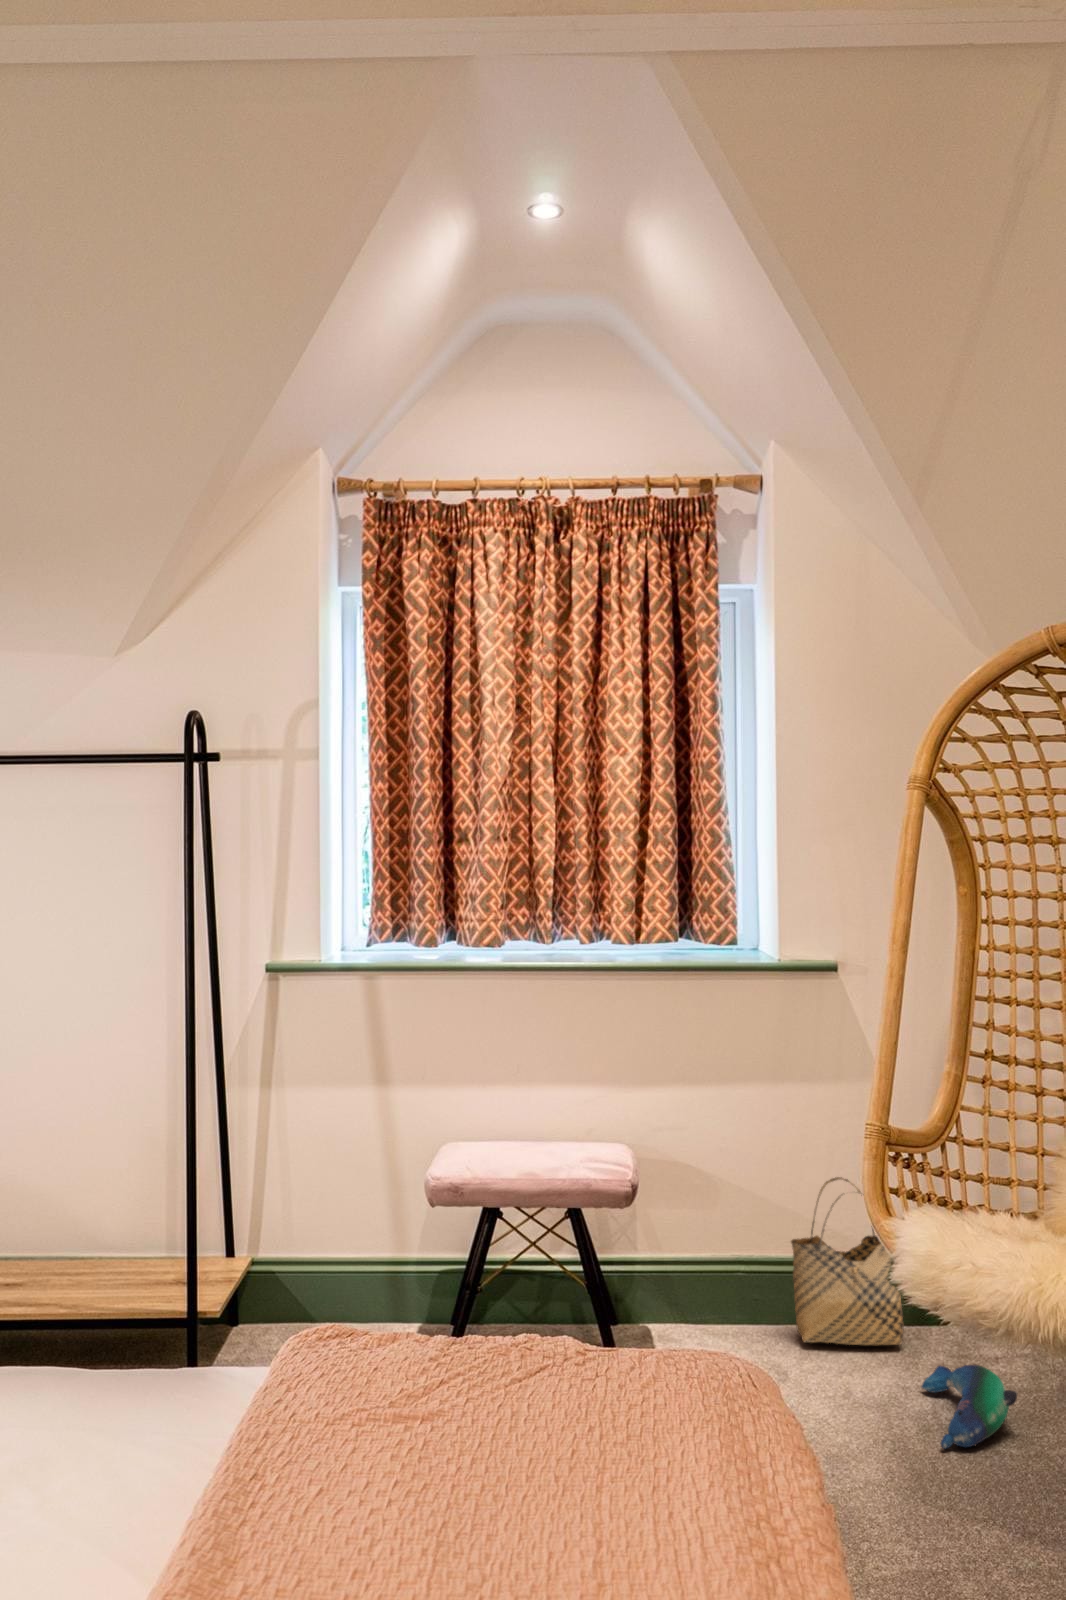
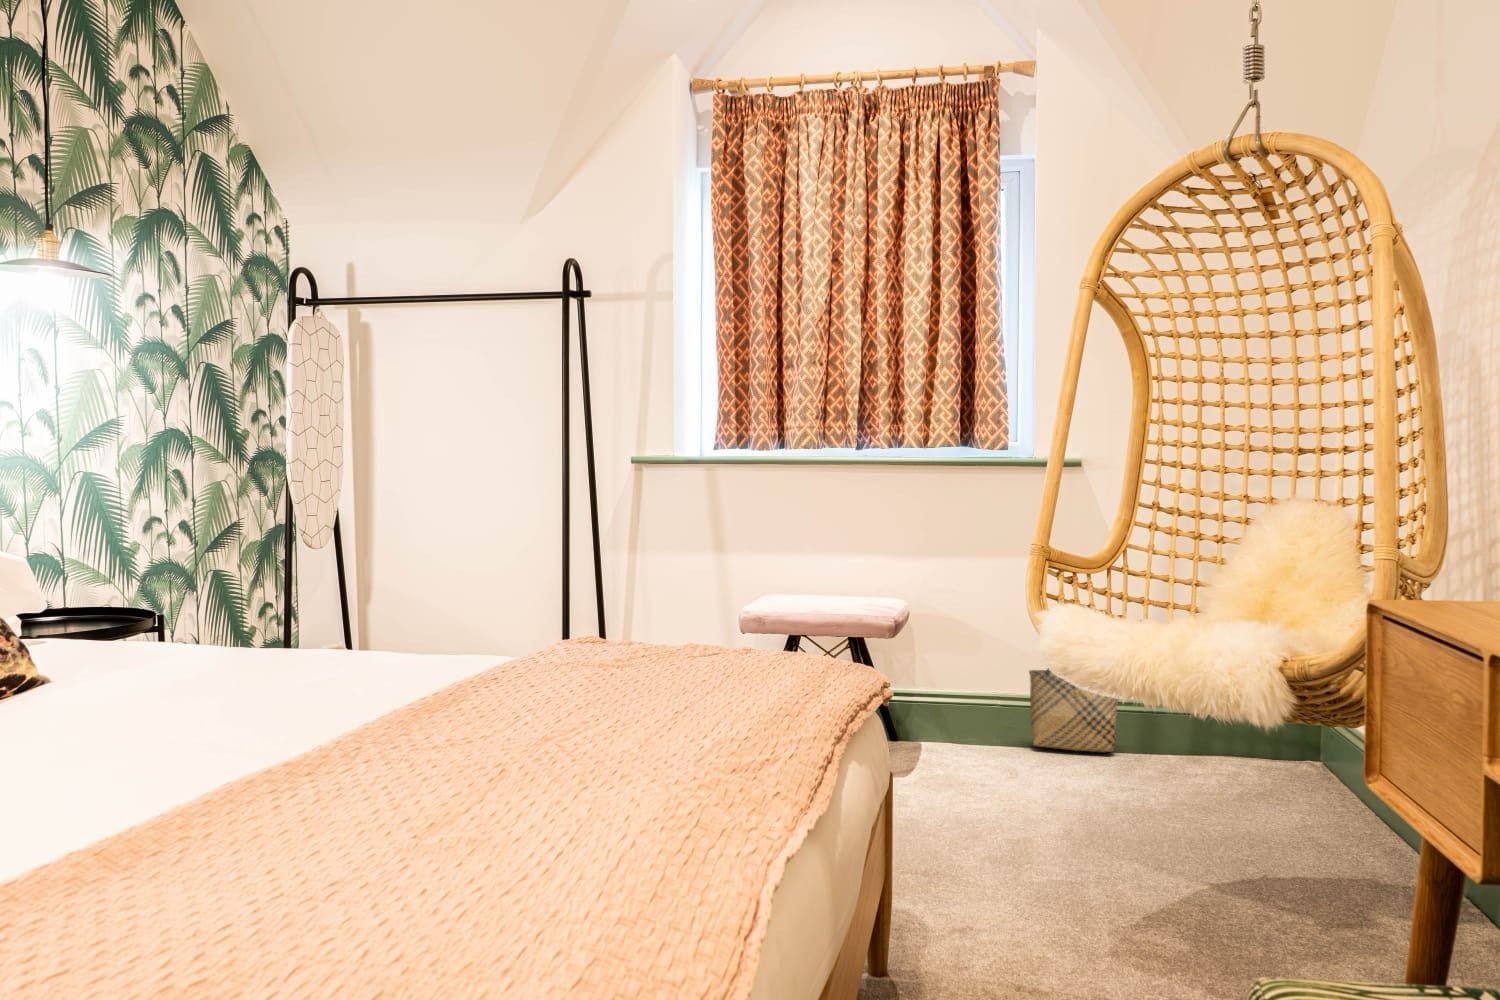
plush toy: present [922,1365,1017,1449] -> none [1106,749,1175,797]

